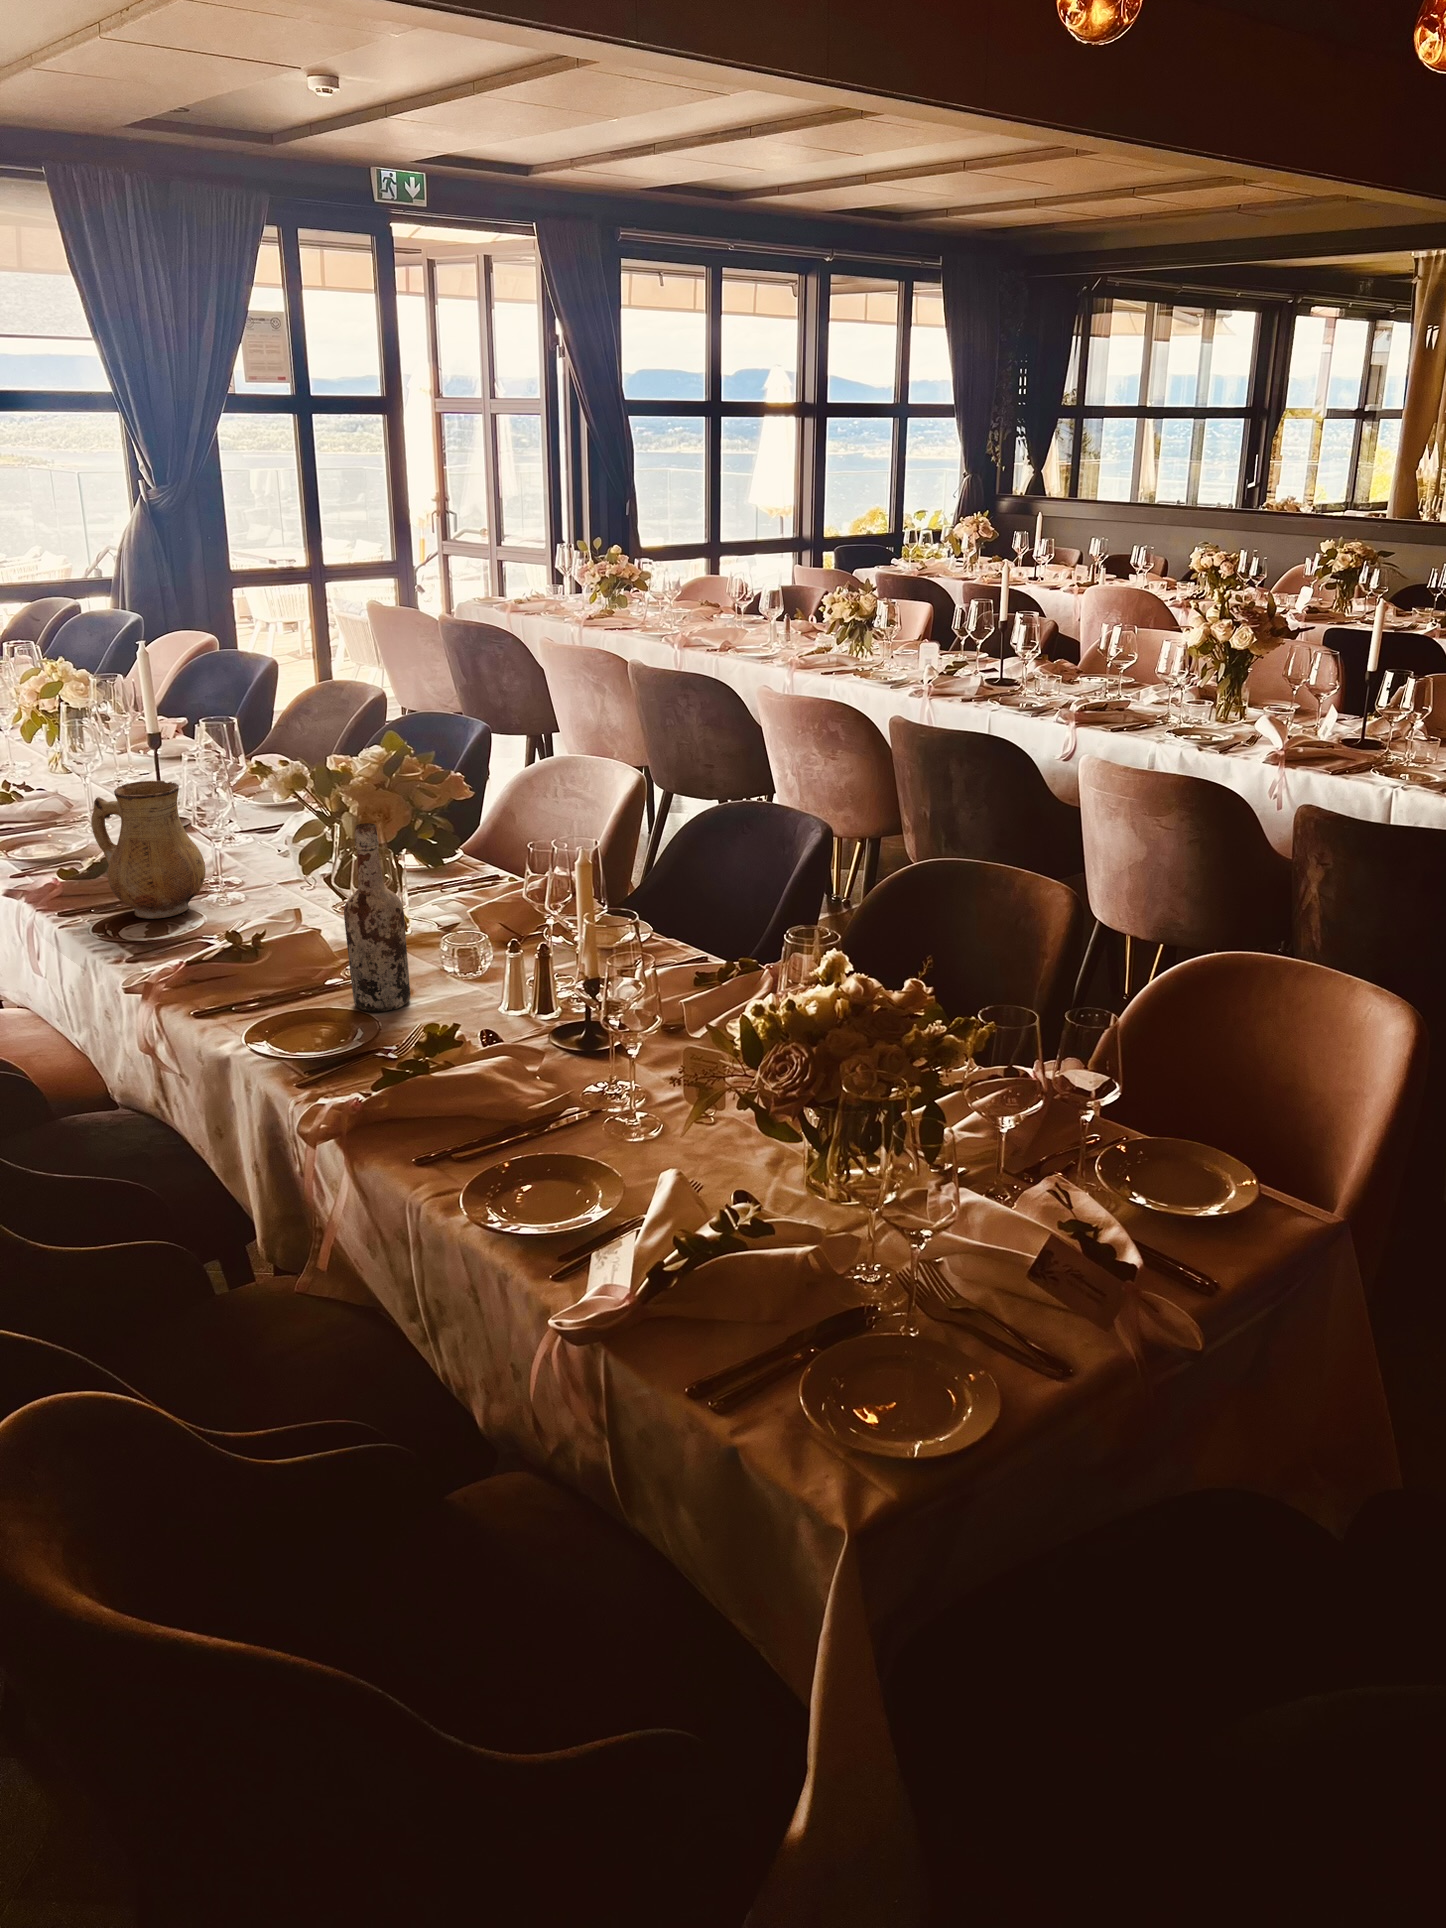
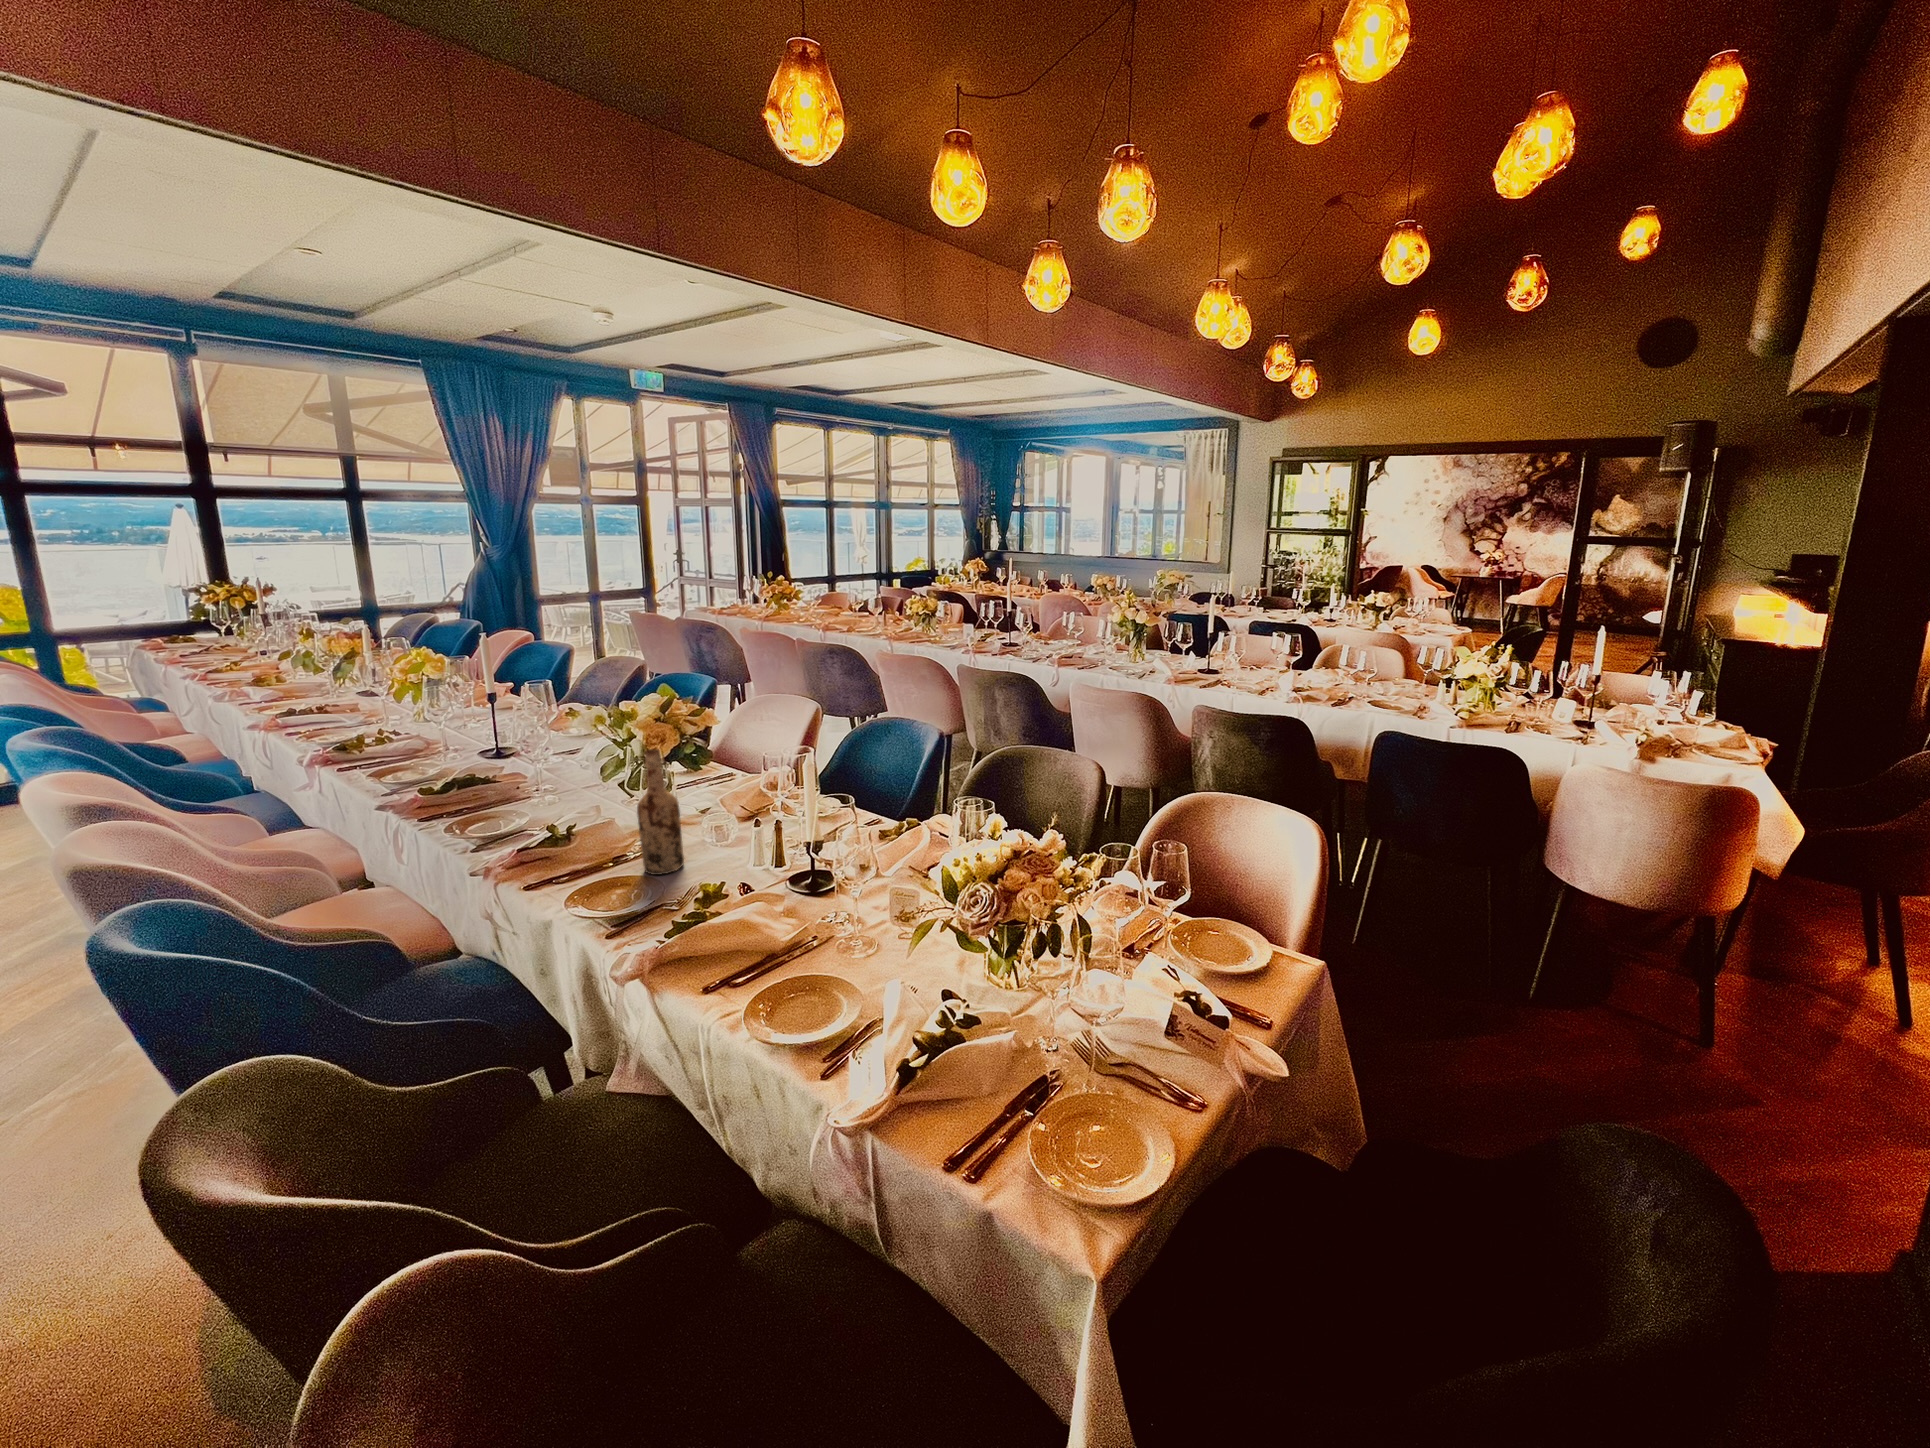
ceramic pitcher: present [91,781,206,919] -> none [446,726,531,820]

